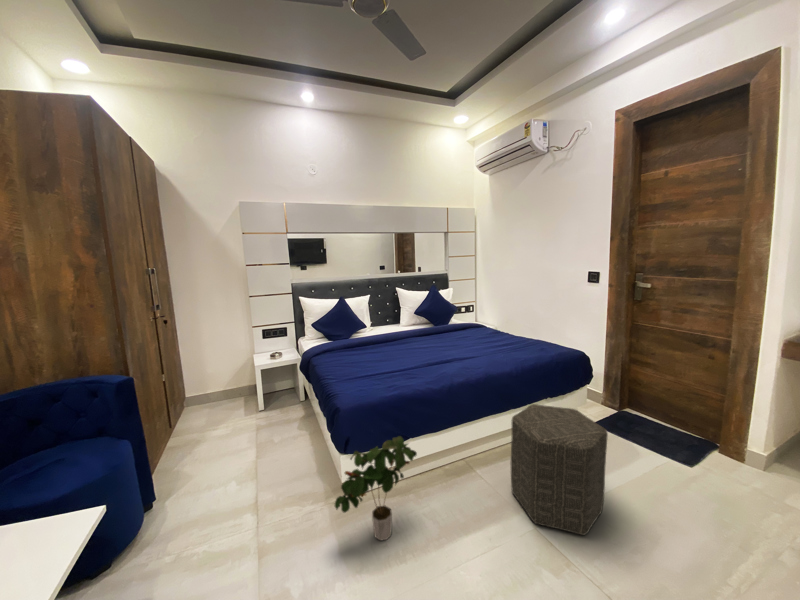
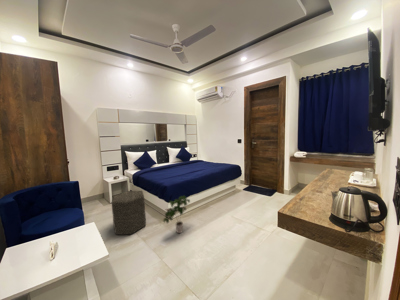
ottoman: present [511,404,608,535] -> present [112,191,146,234]

